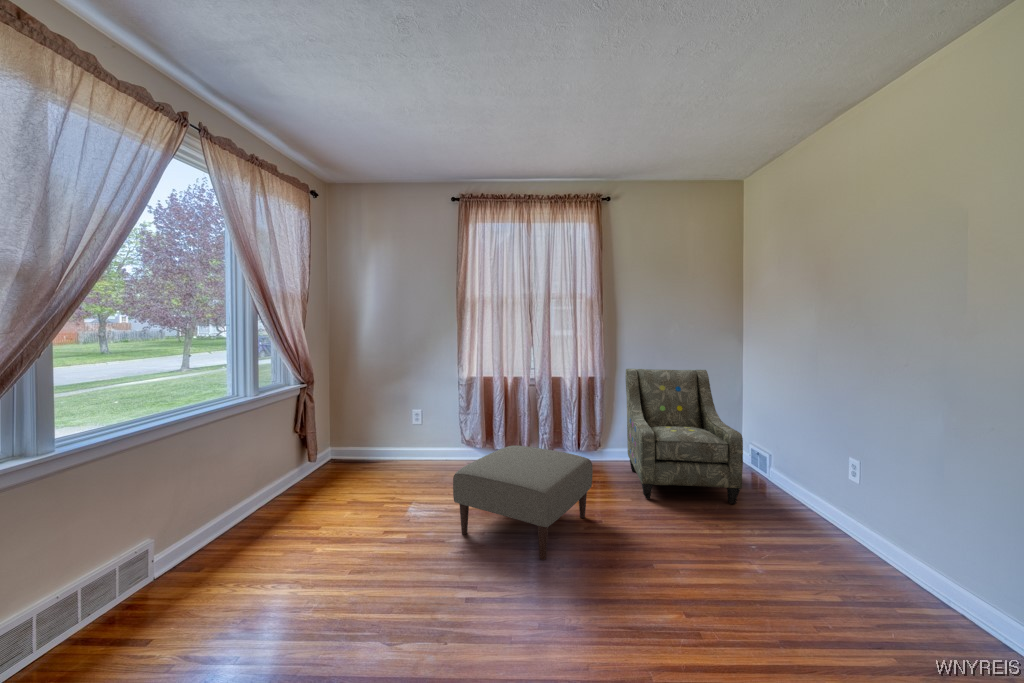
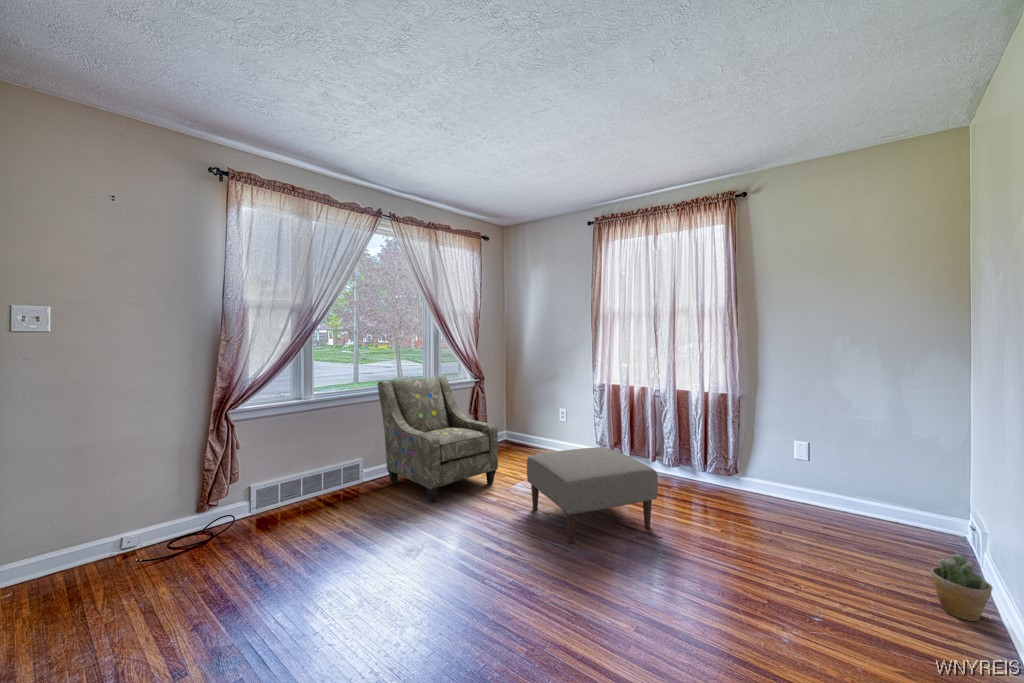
armchair: present [625,369,743,504] -> present [378,376,498,503]
potted plant: none [781,476,816,519] -> present [931,554,992,621]

